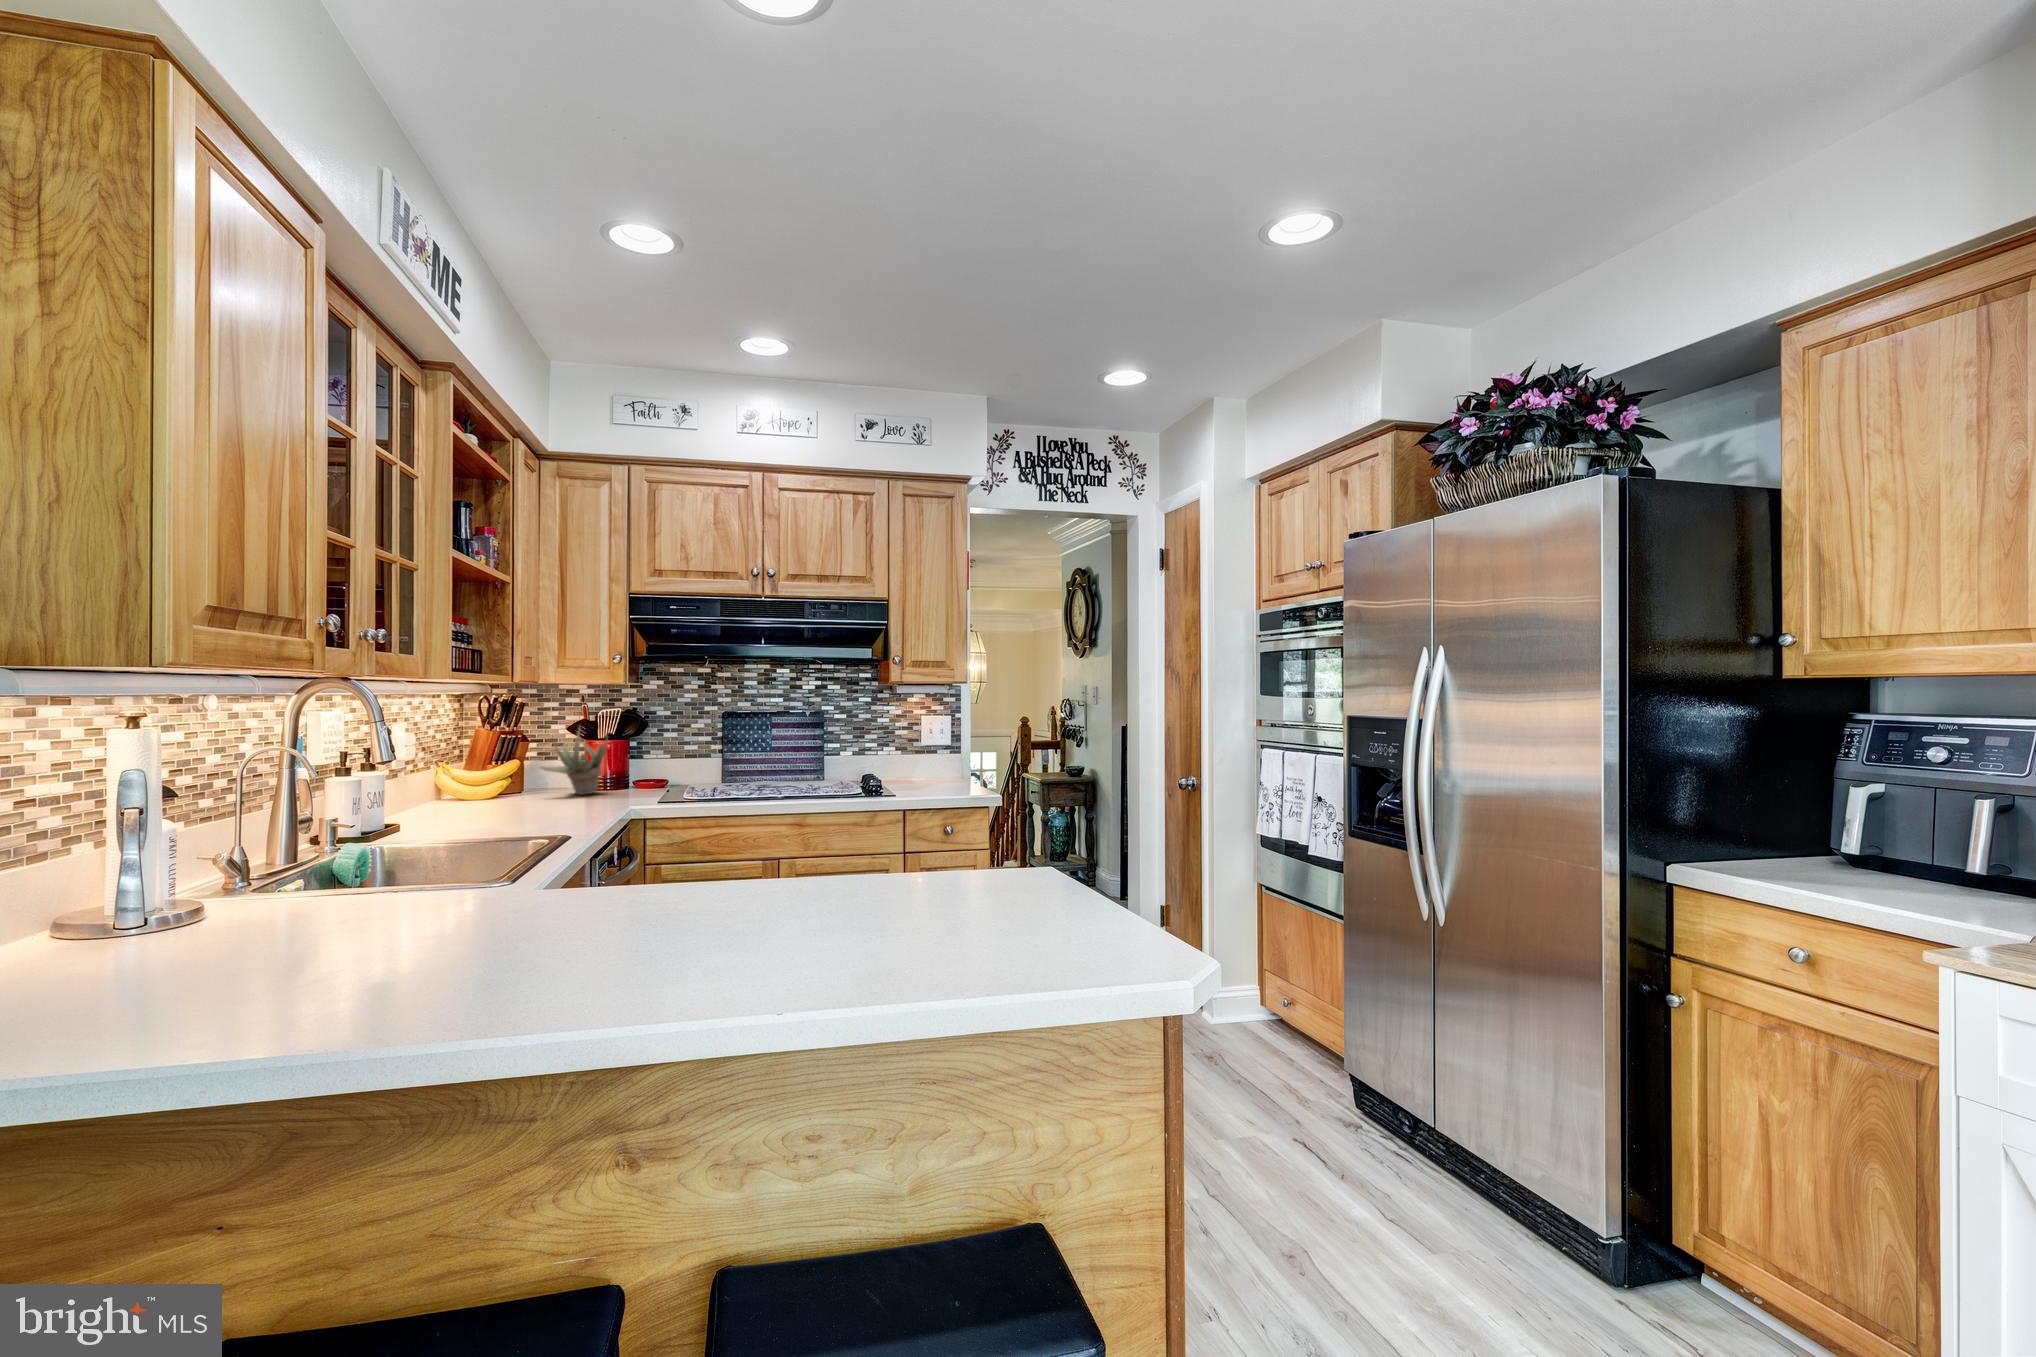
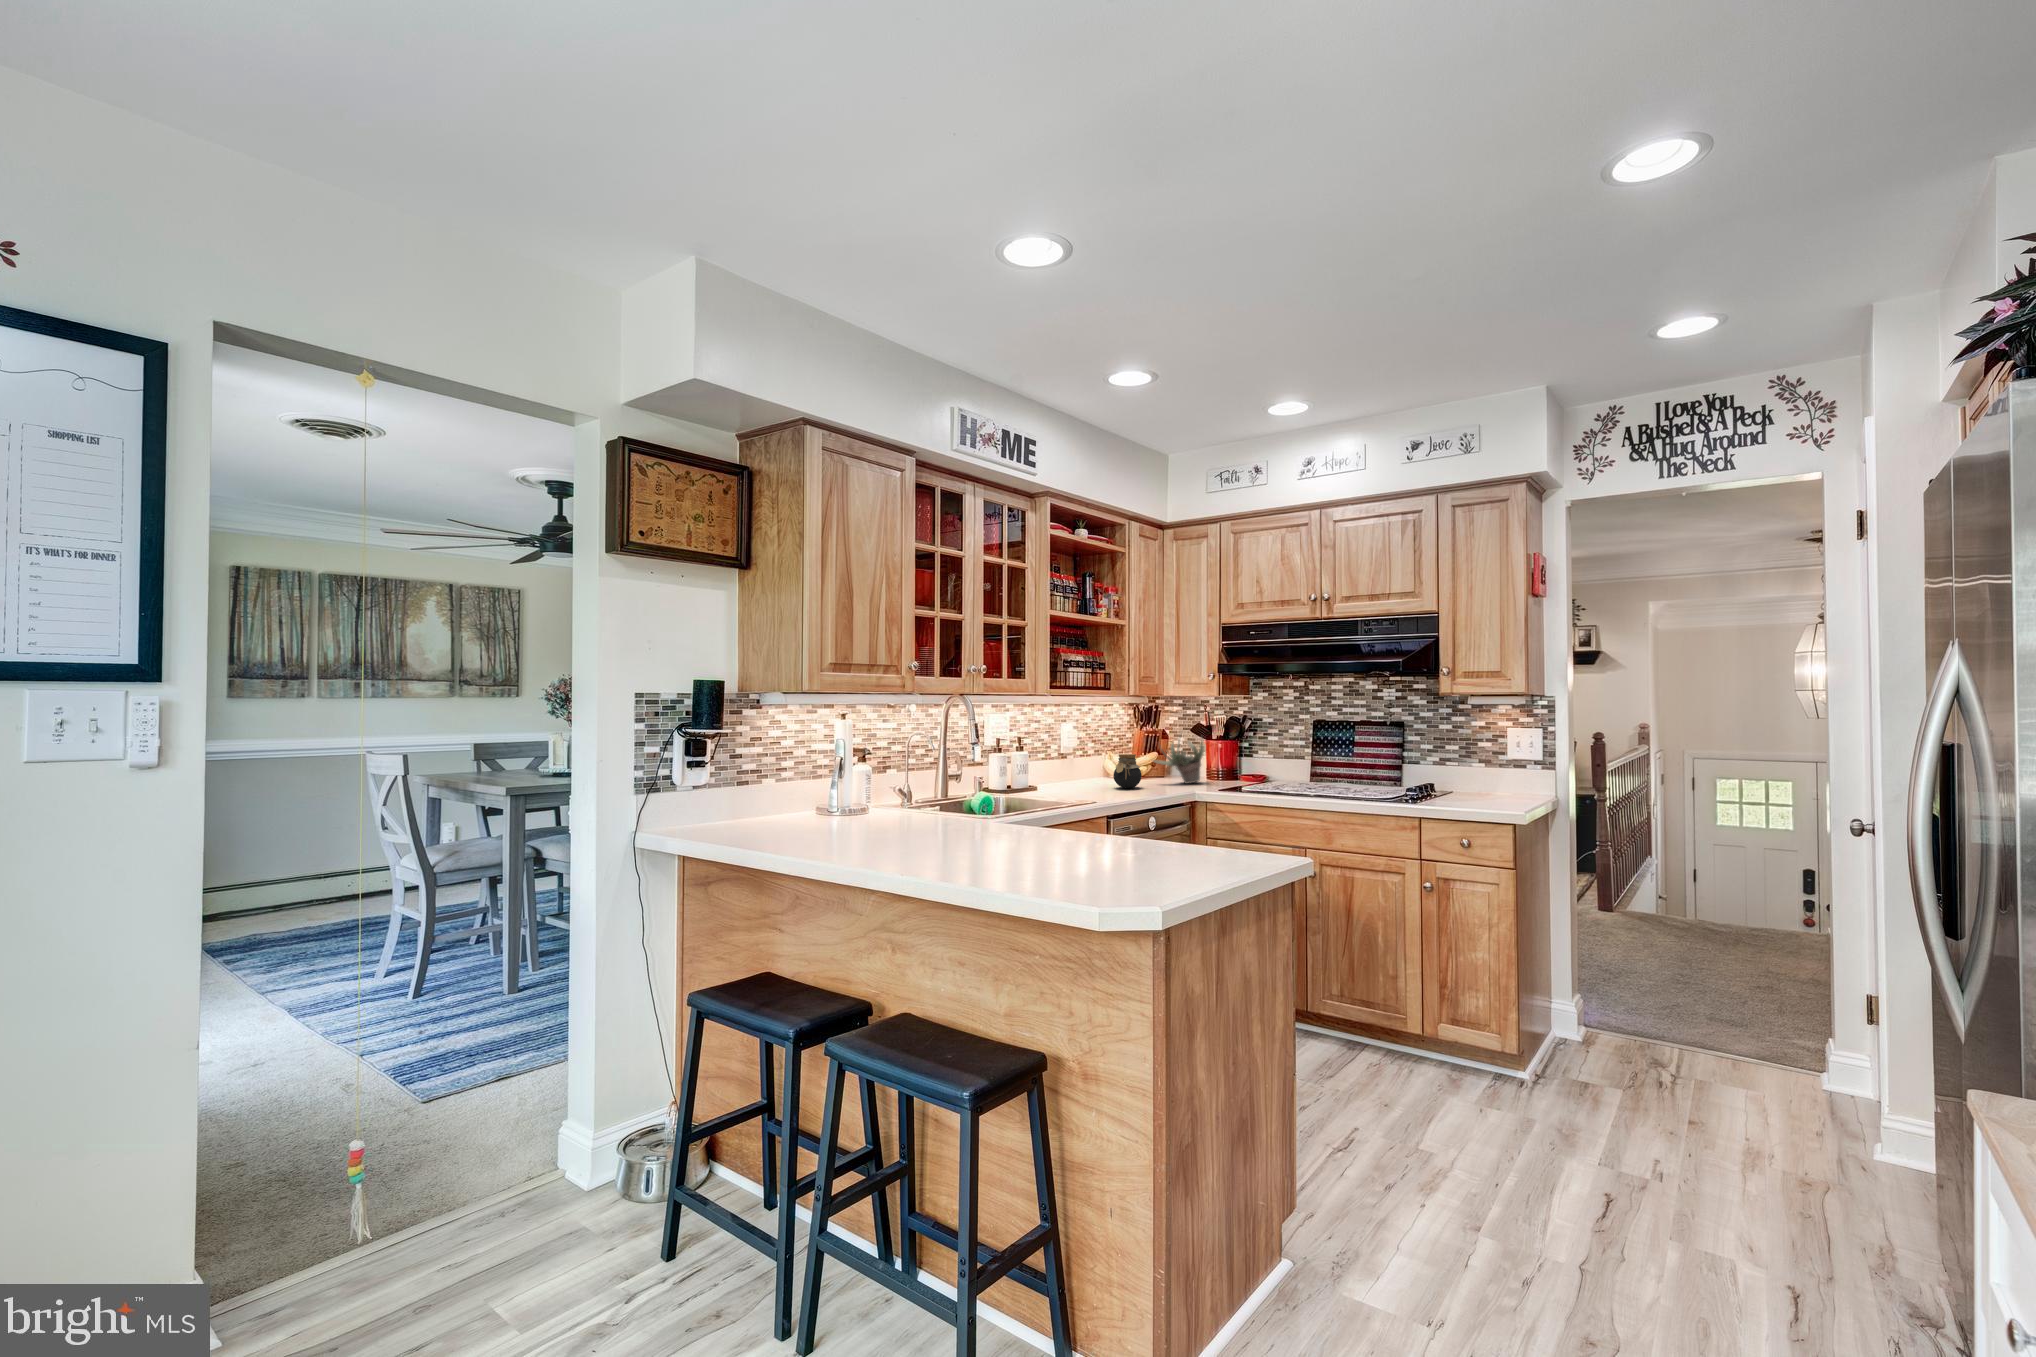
jar: none [498,759,541,807] -> present [1113,754,1142,788]

